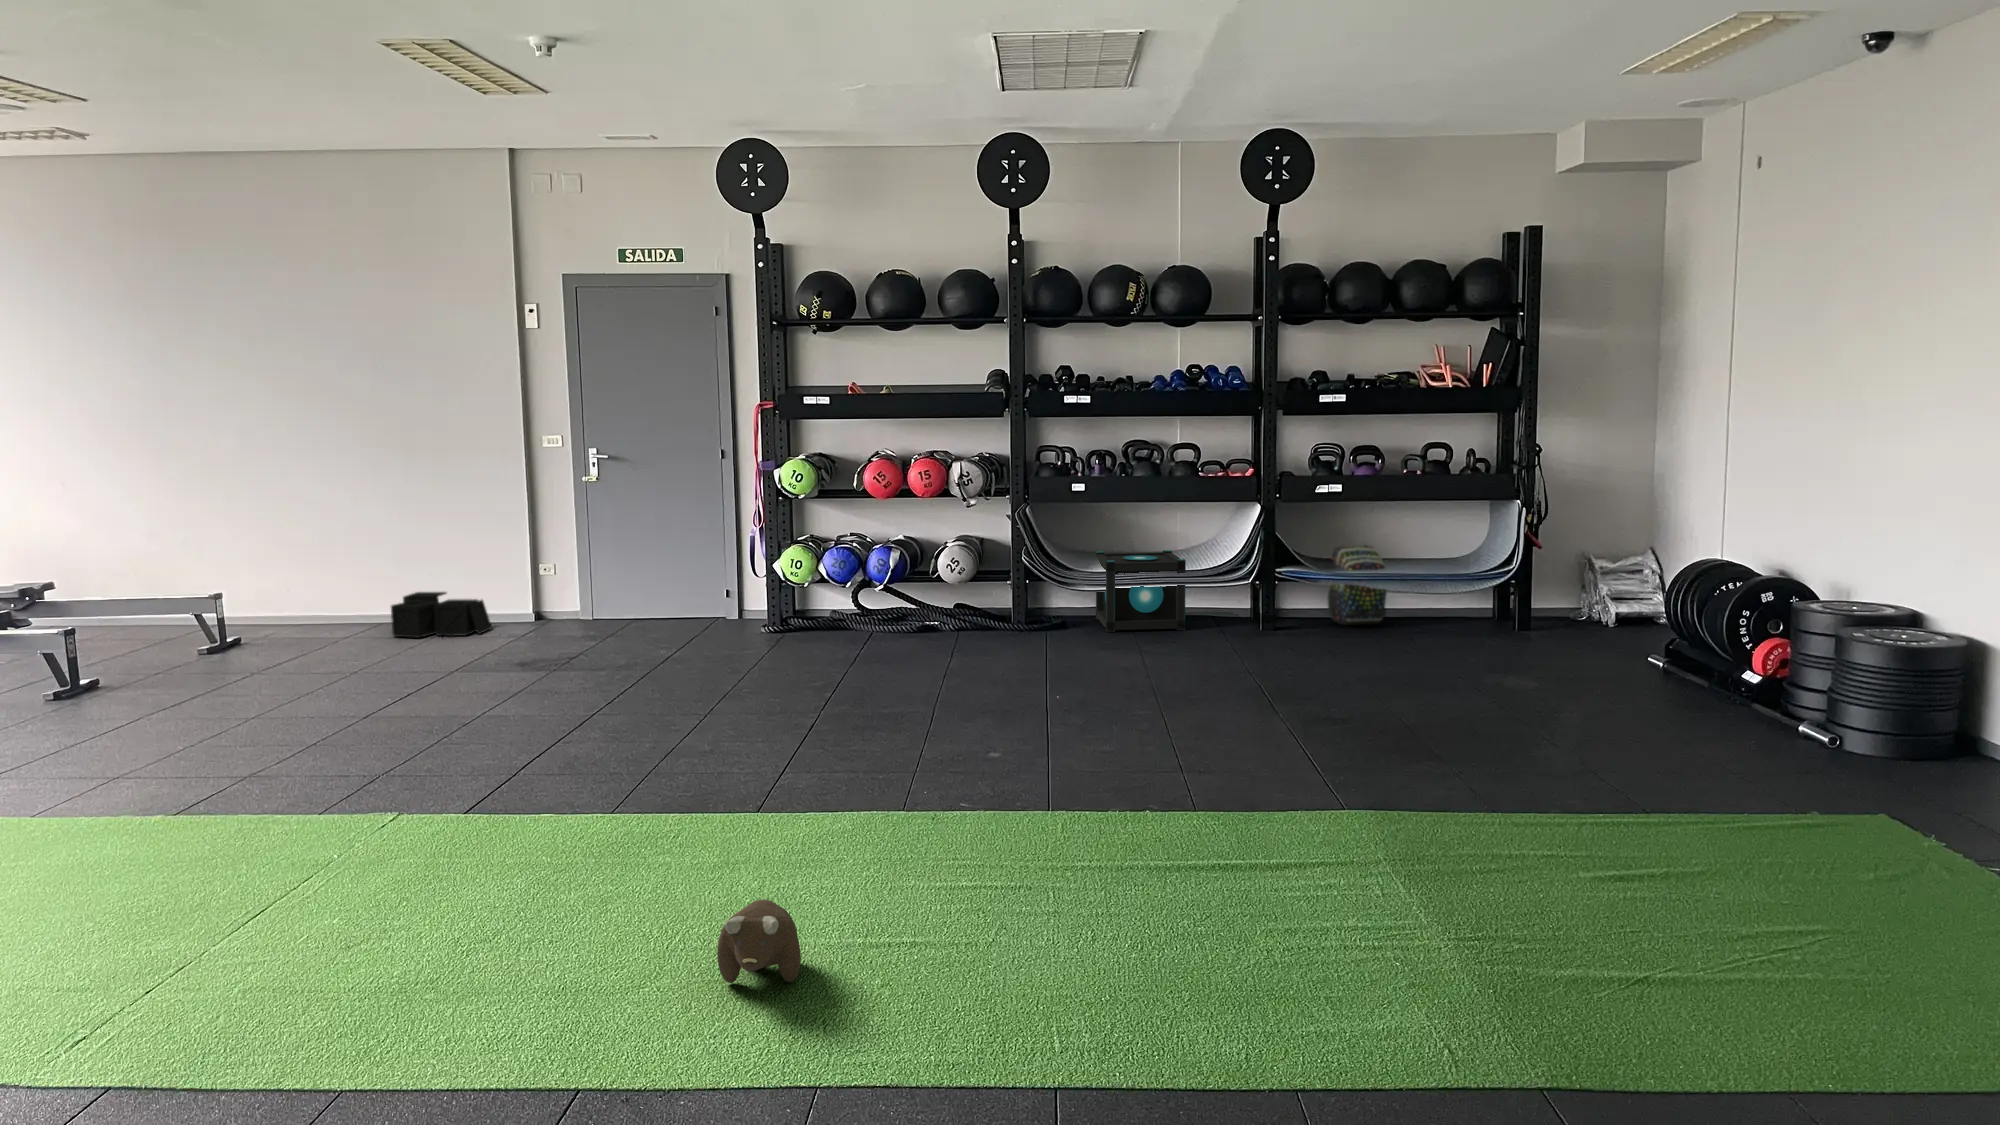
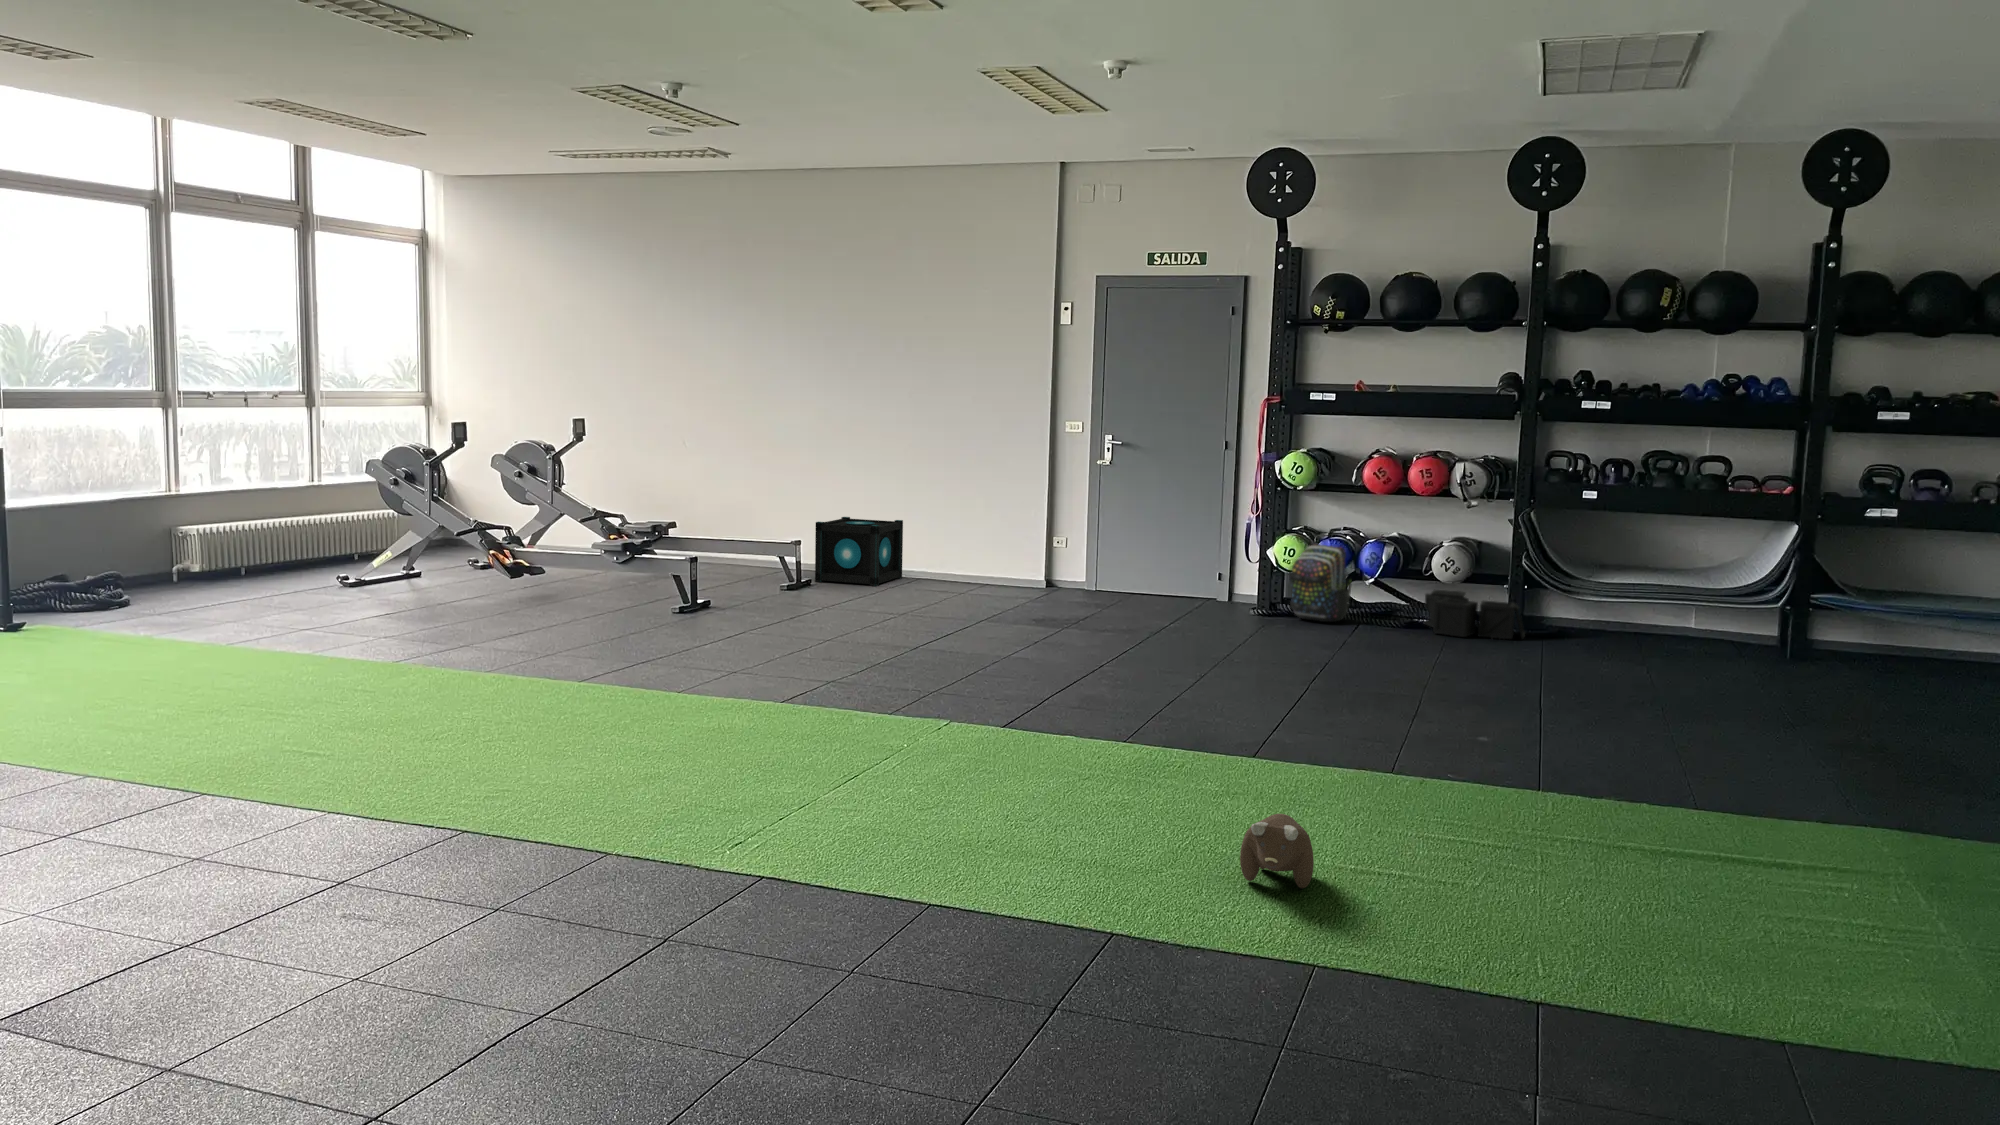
backpack: present [1328,545,1387,625] -> present [1290,544,1352,622]
speaker: present [1096,550,1186,632] -> present [815,517,903,586]
storage bin: present [391,592,492,638] -> present [1424,590,1525,639]

